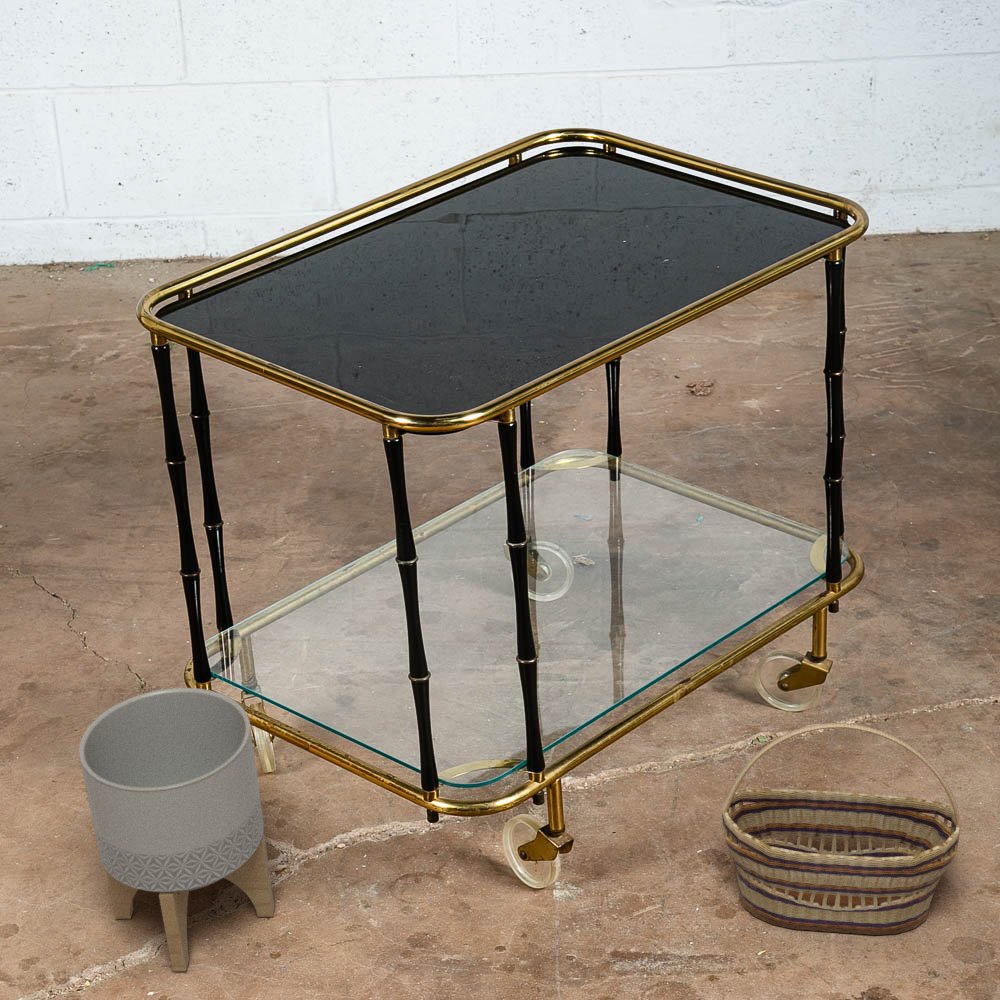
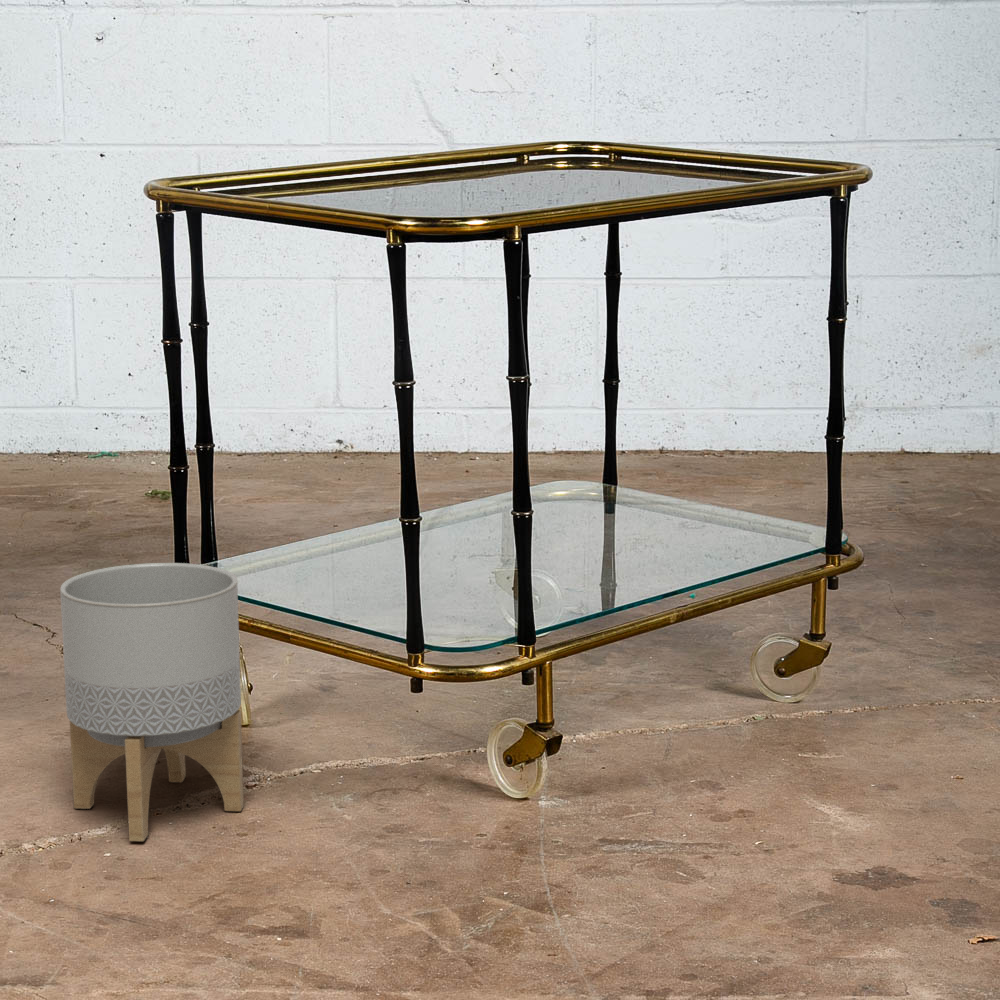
basket: present [722,723,961,935] -> none [717,592,967,838]

